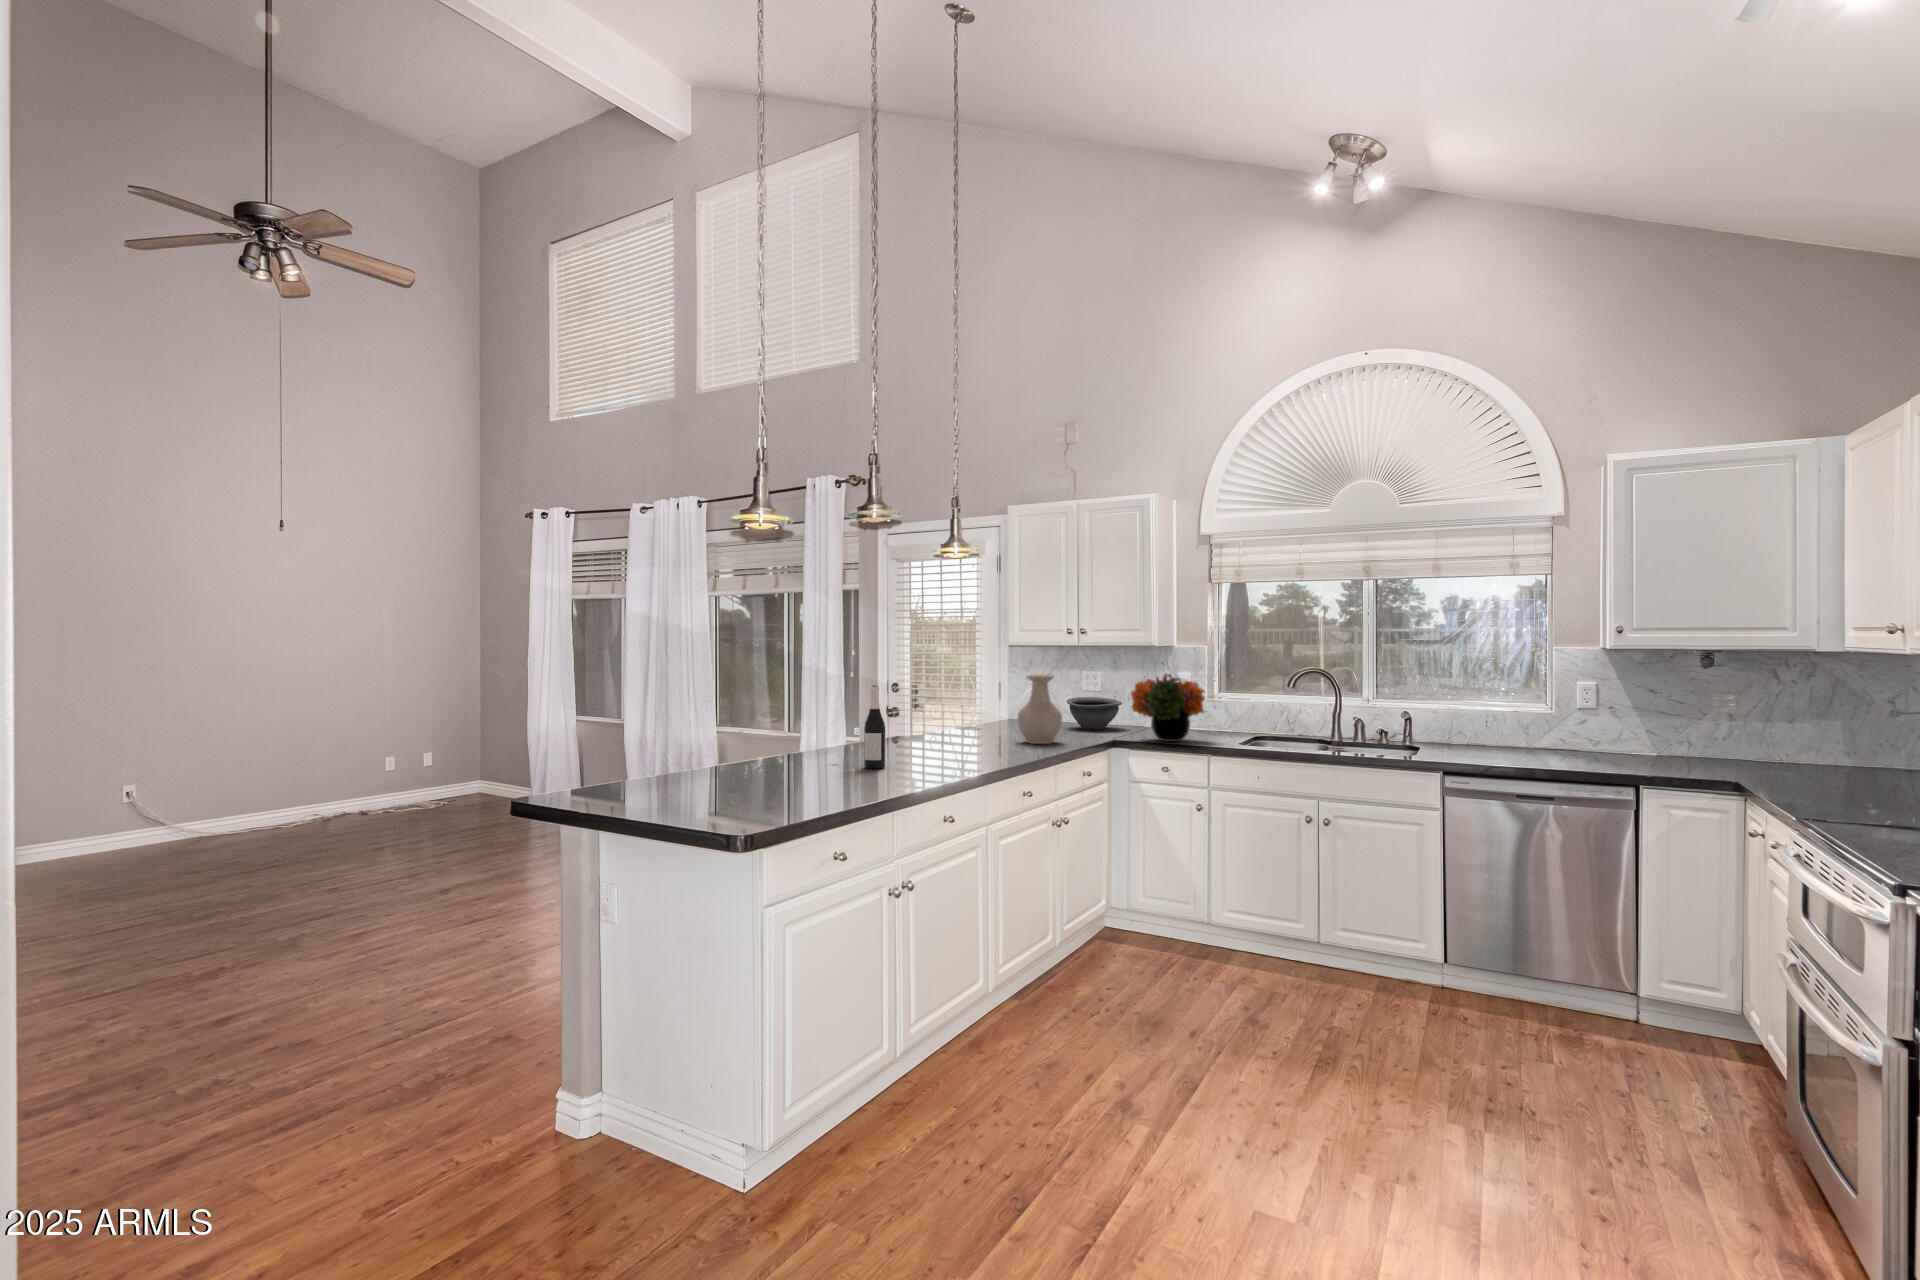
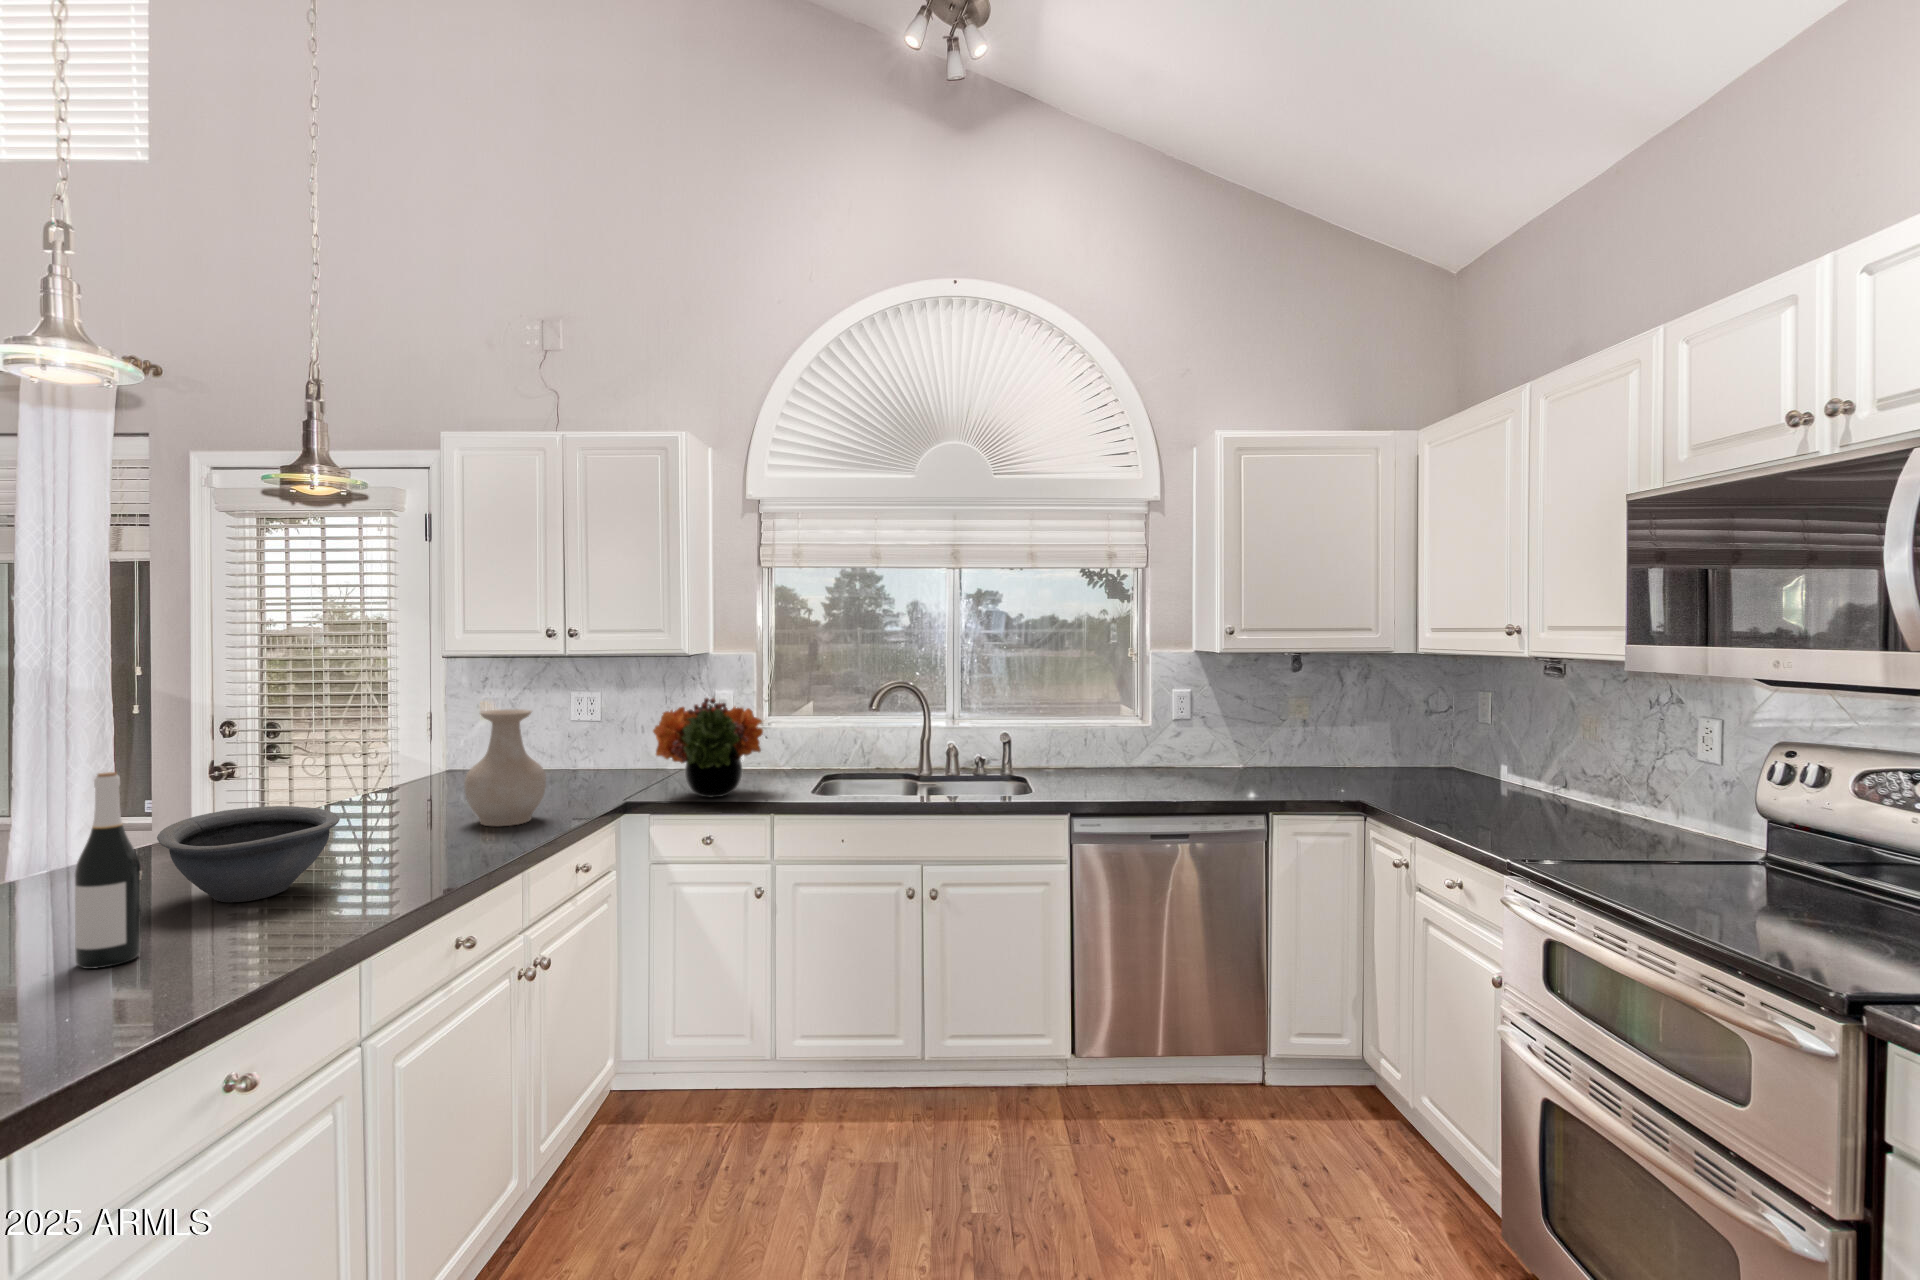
bowl: present [1066,697,1122,730] -> present [157,806,340,902]

